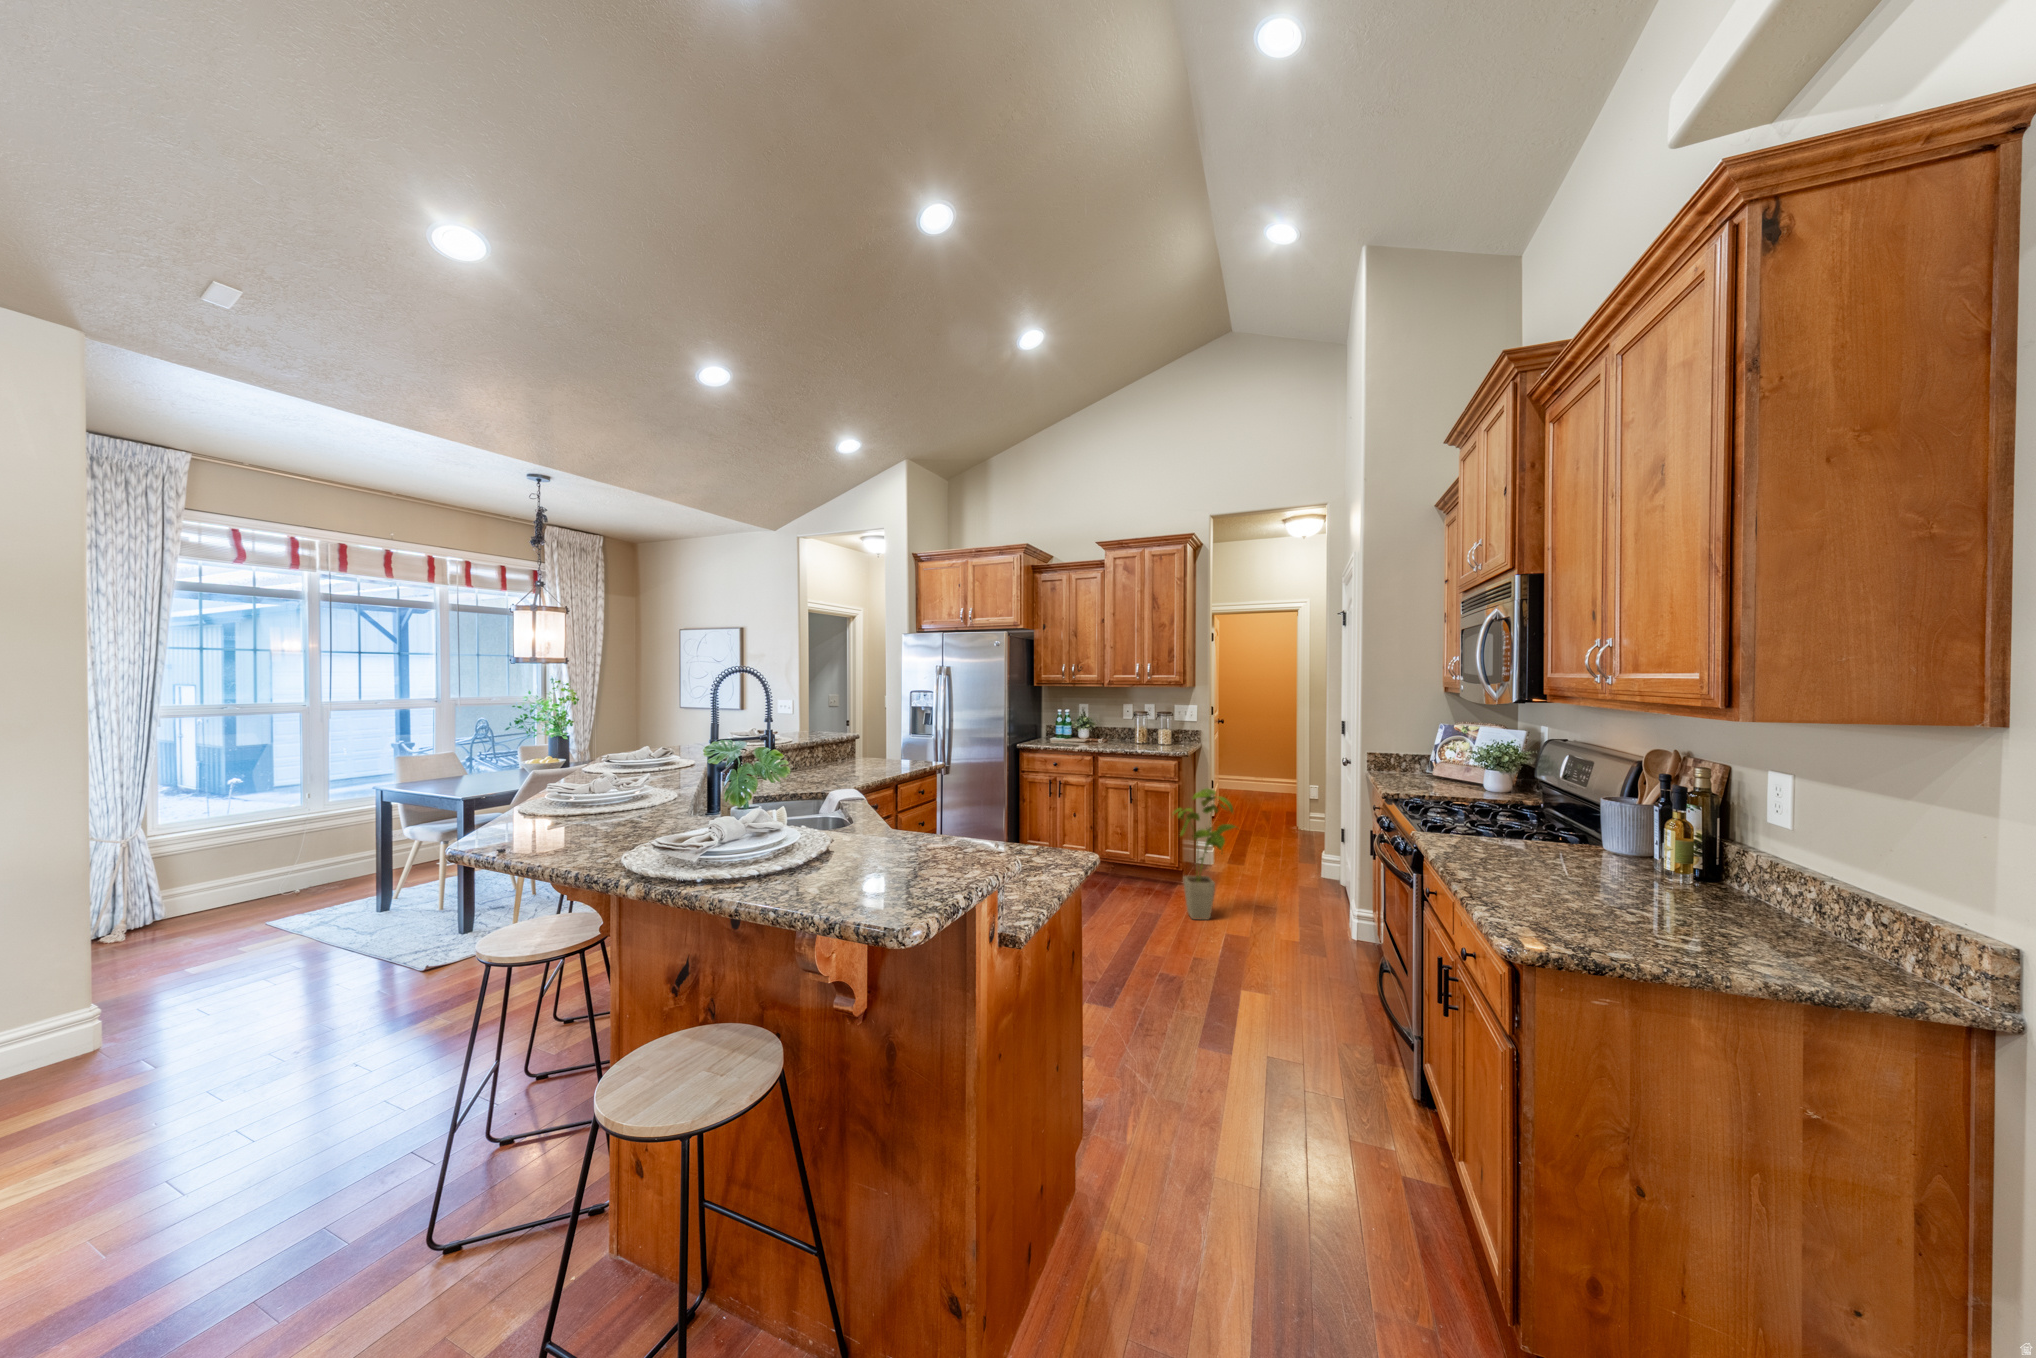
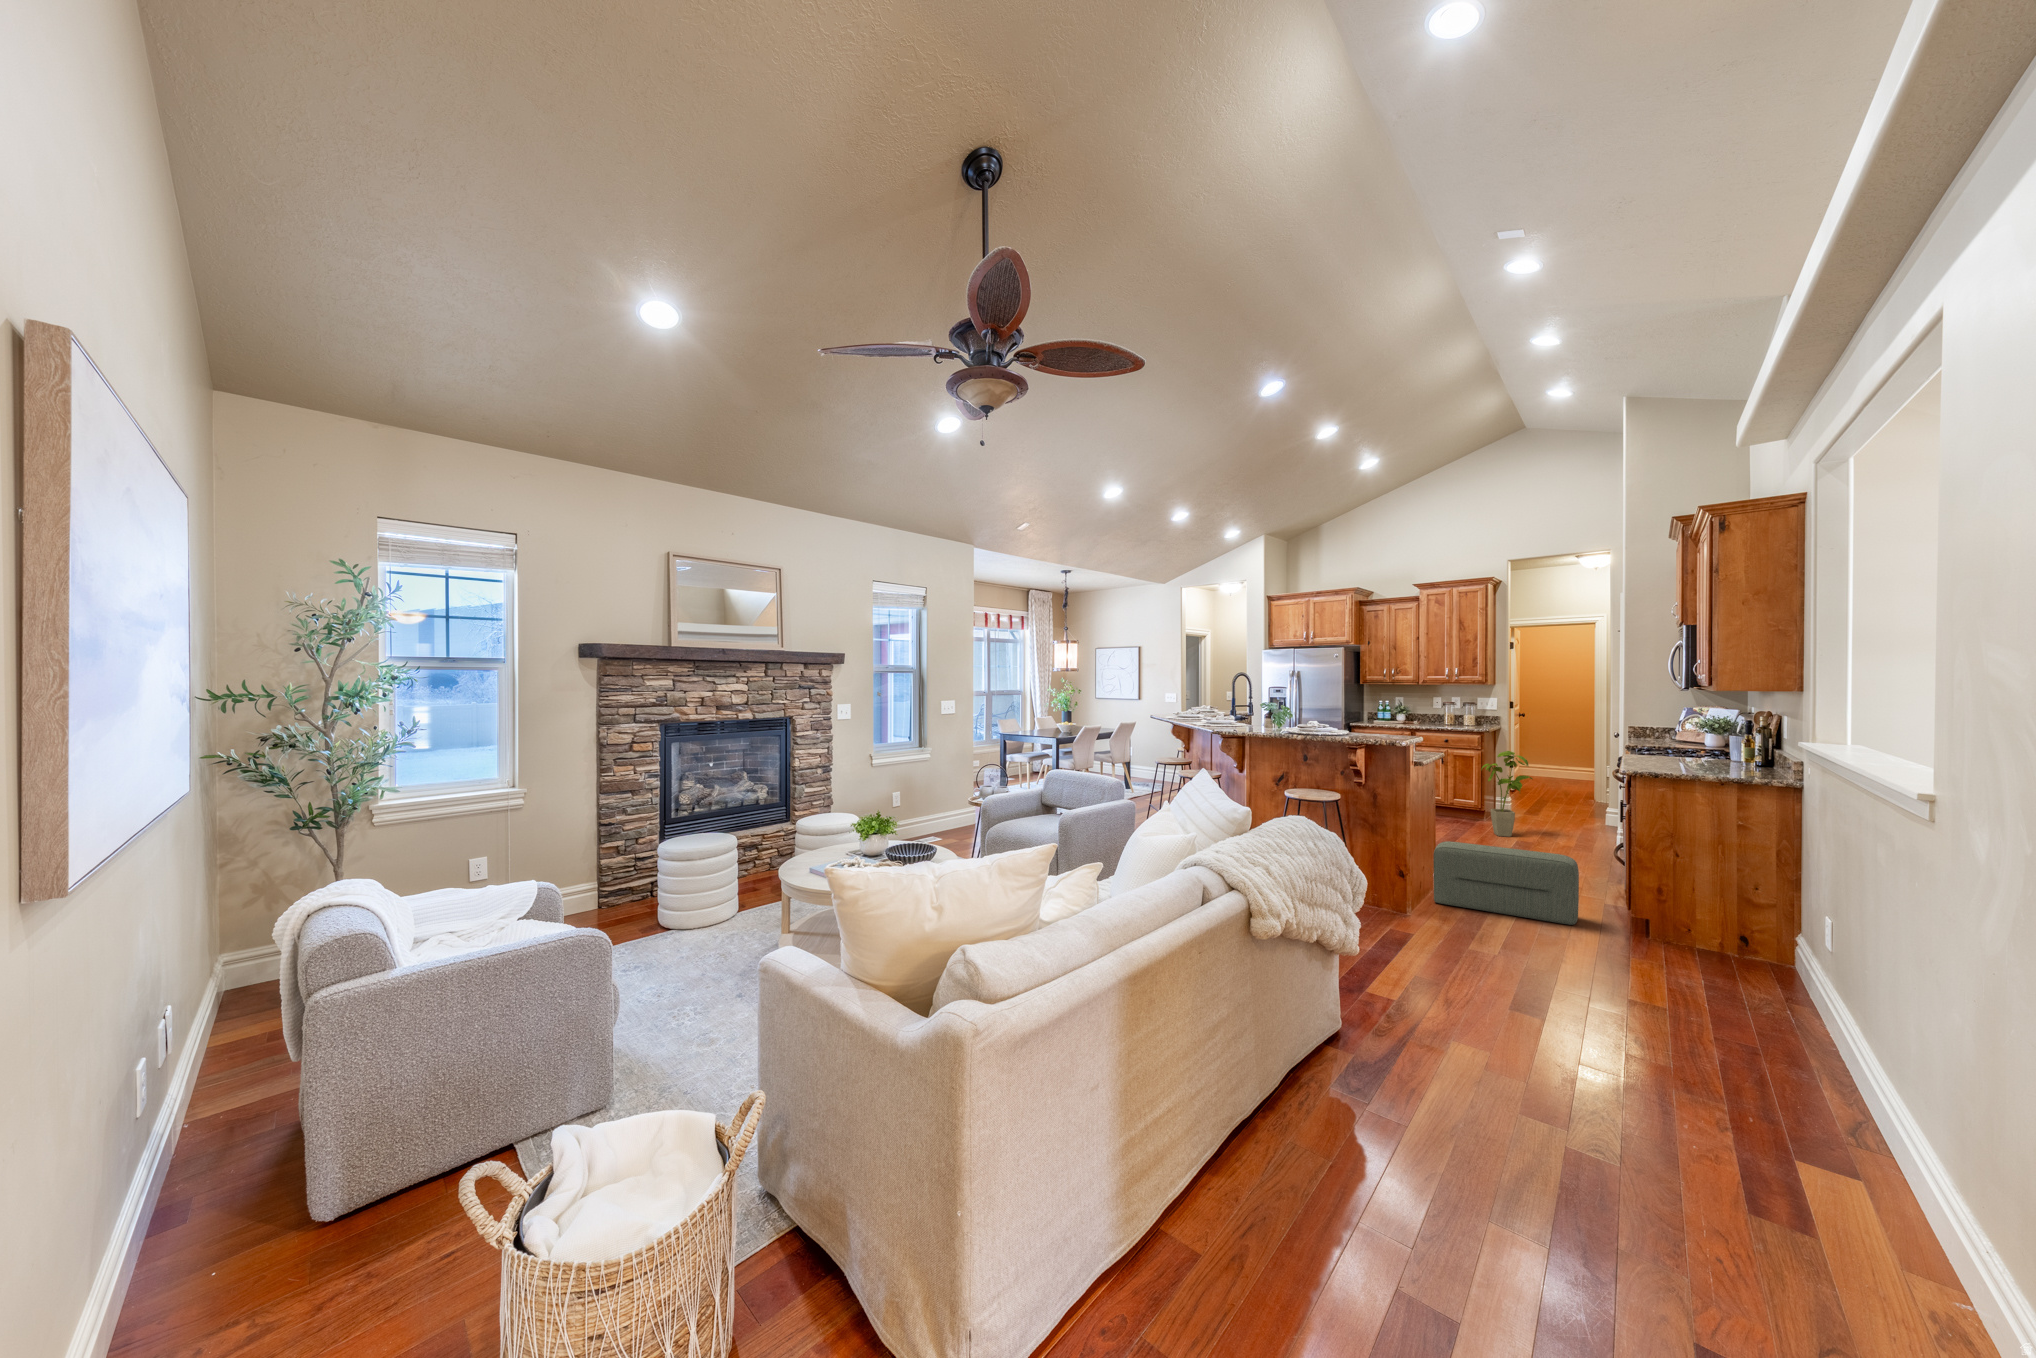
pouf: none [1034,1037,1323,1270] -> present [1433,841,1579,925]

